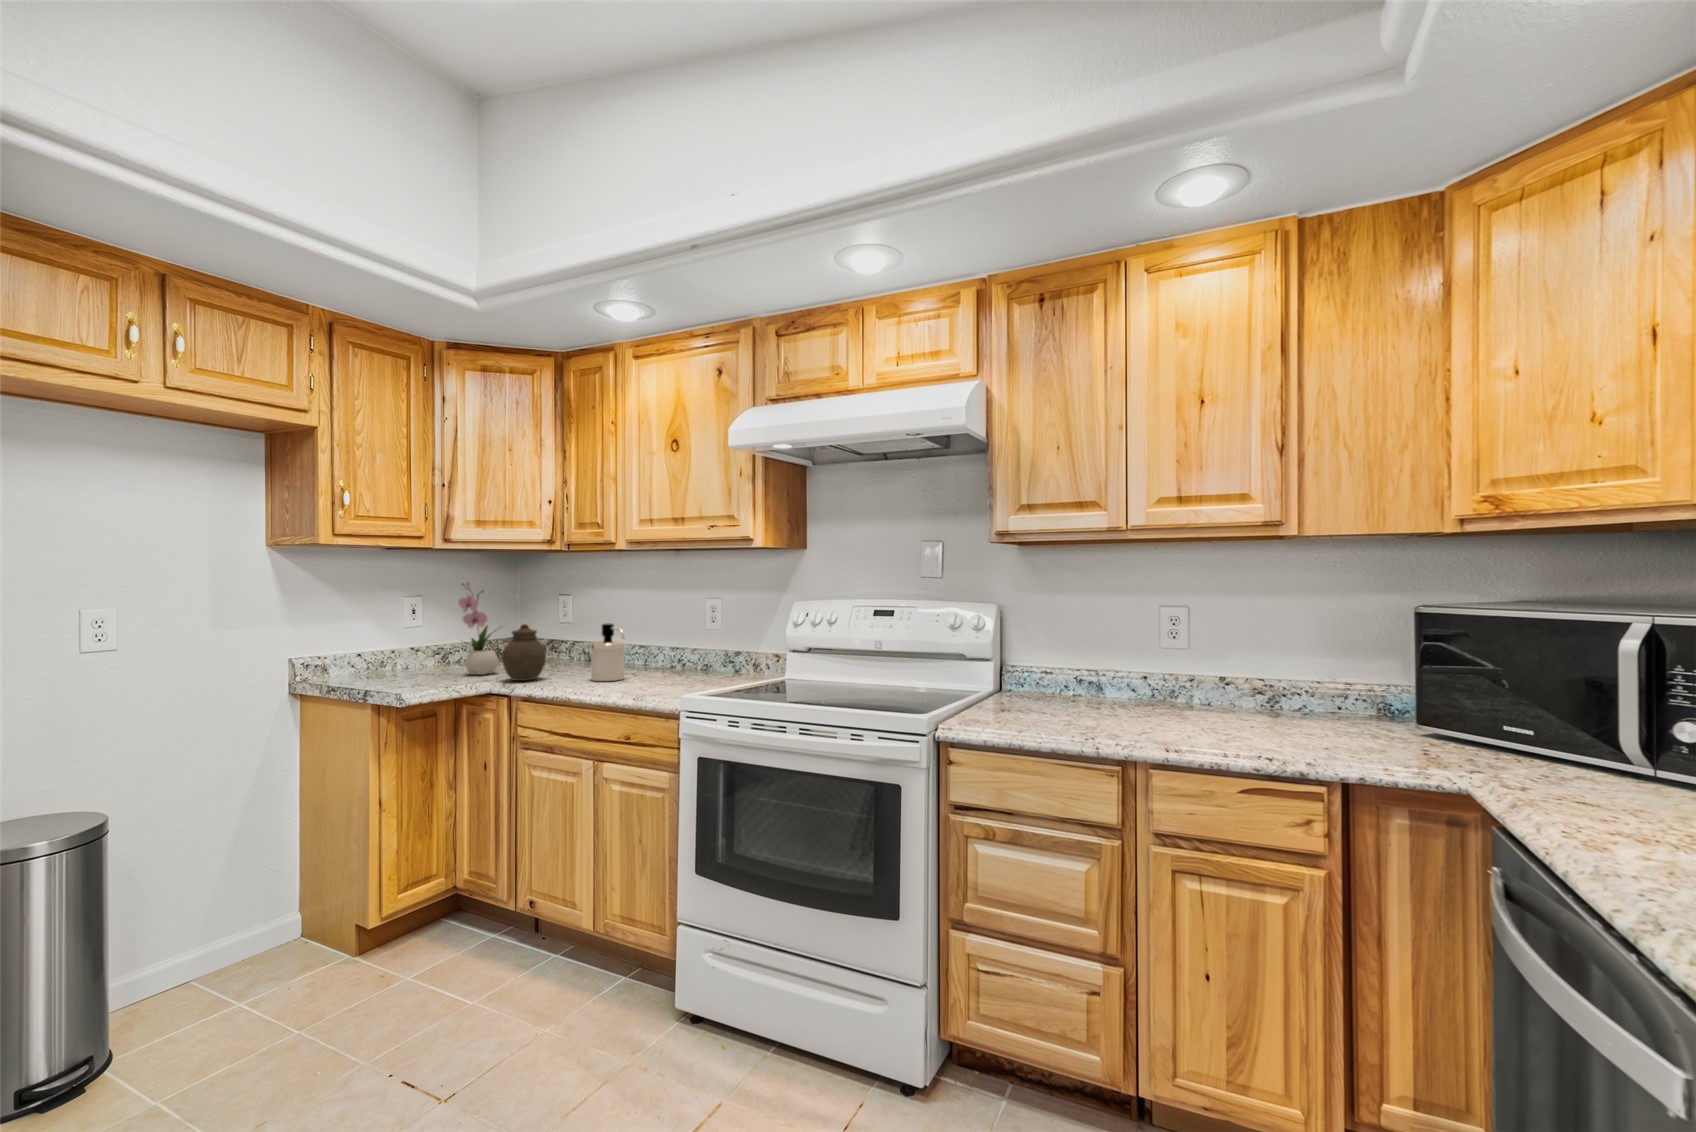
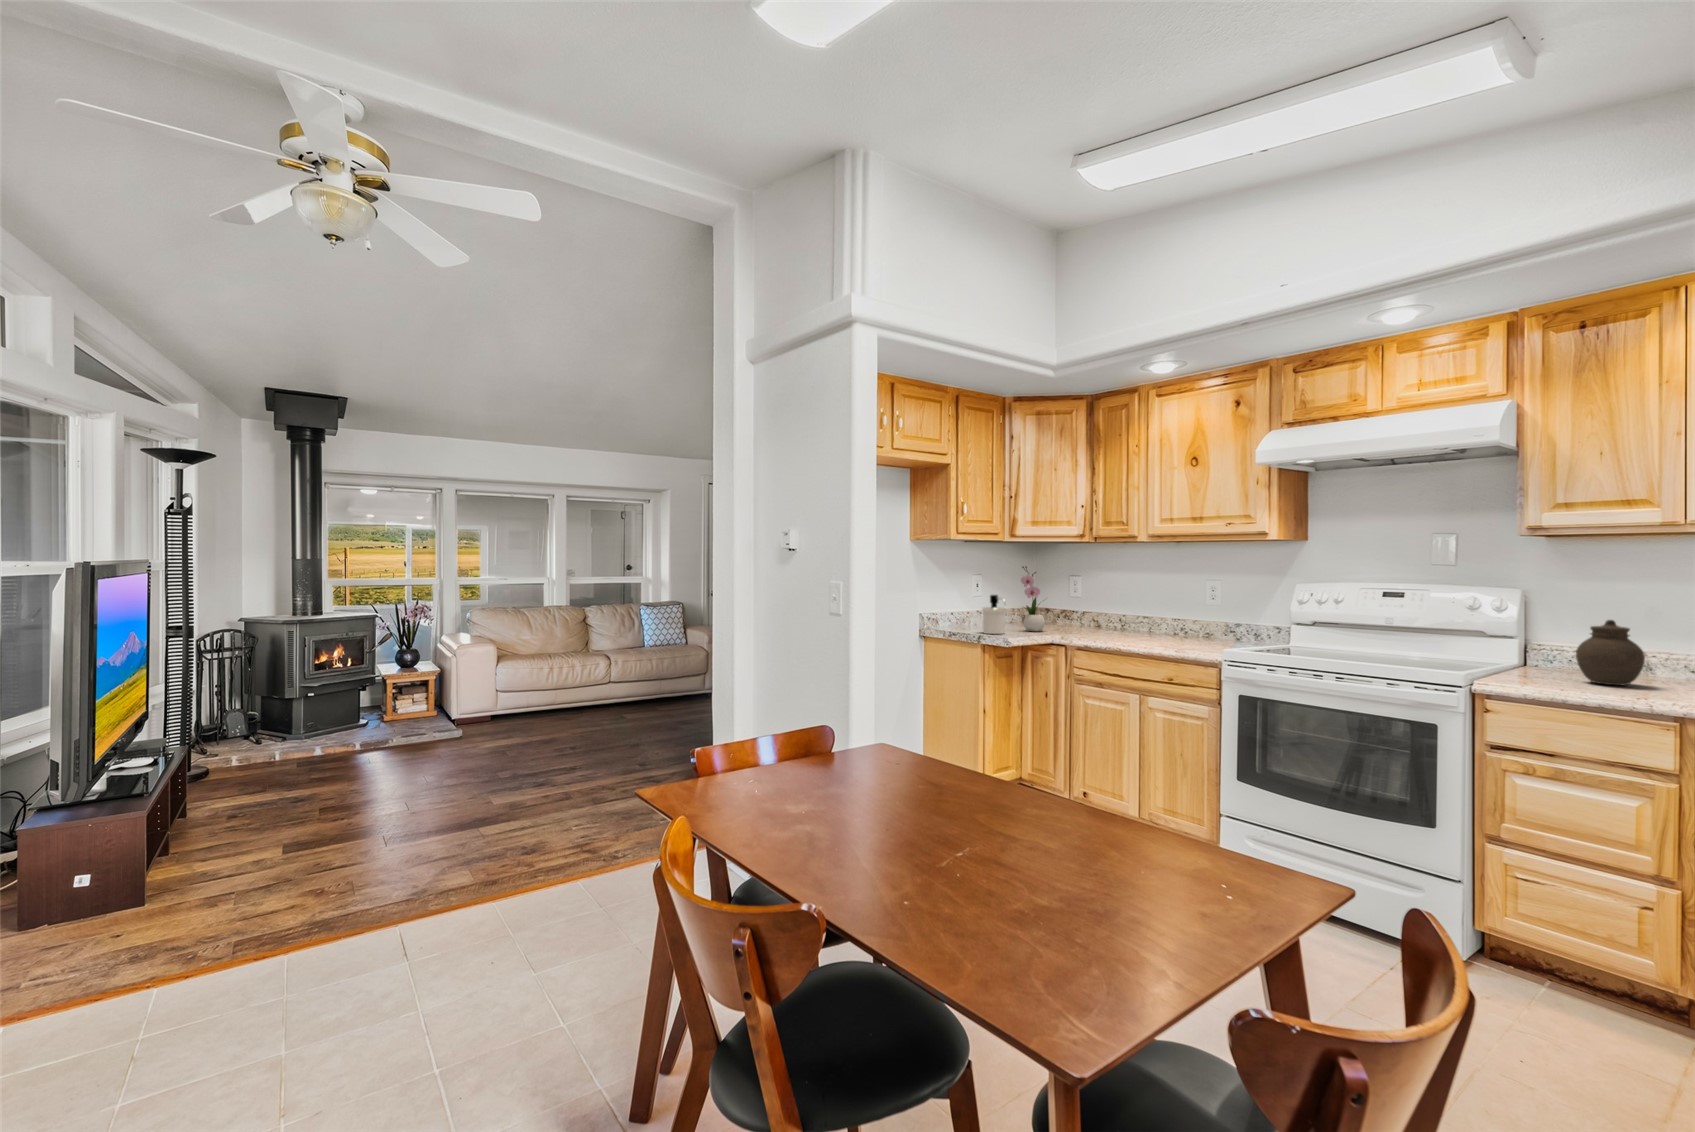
jar: present [502,624,546,681] -> present [1576,620,1645,685]
soap dispenser: present [590,624,626,681] -> present [982,595,1006,634]

